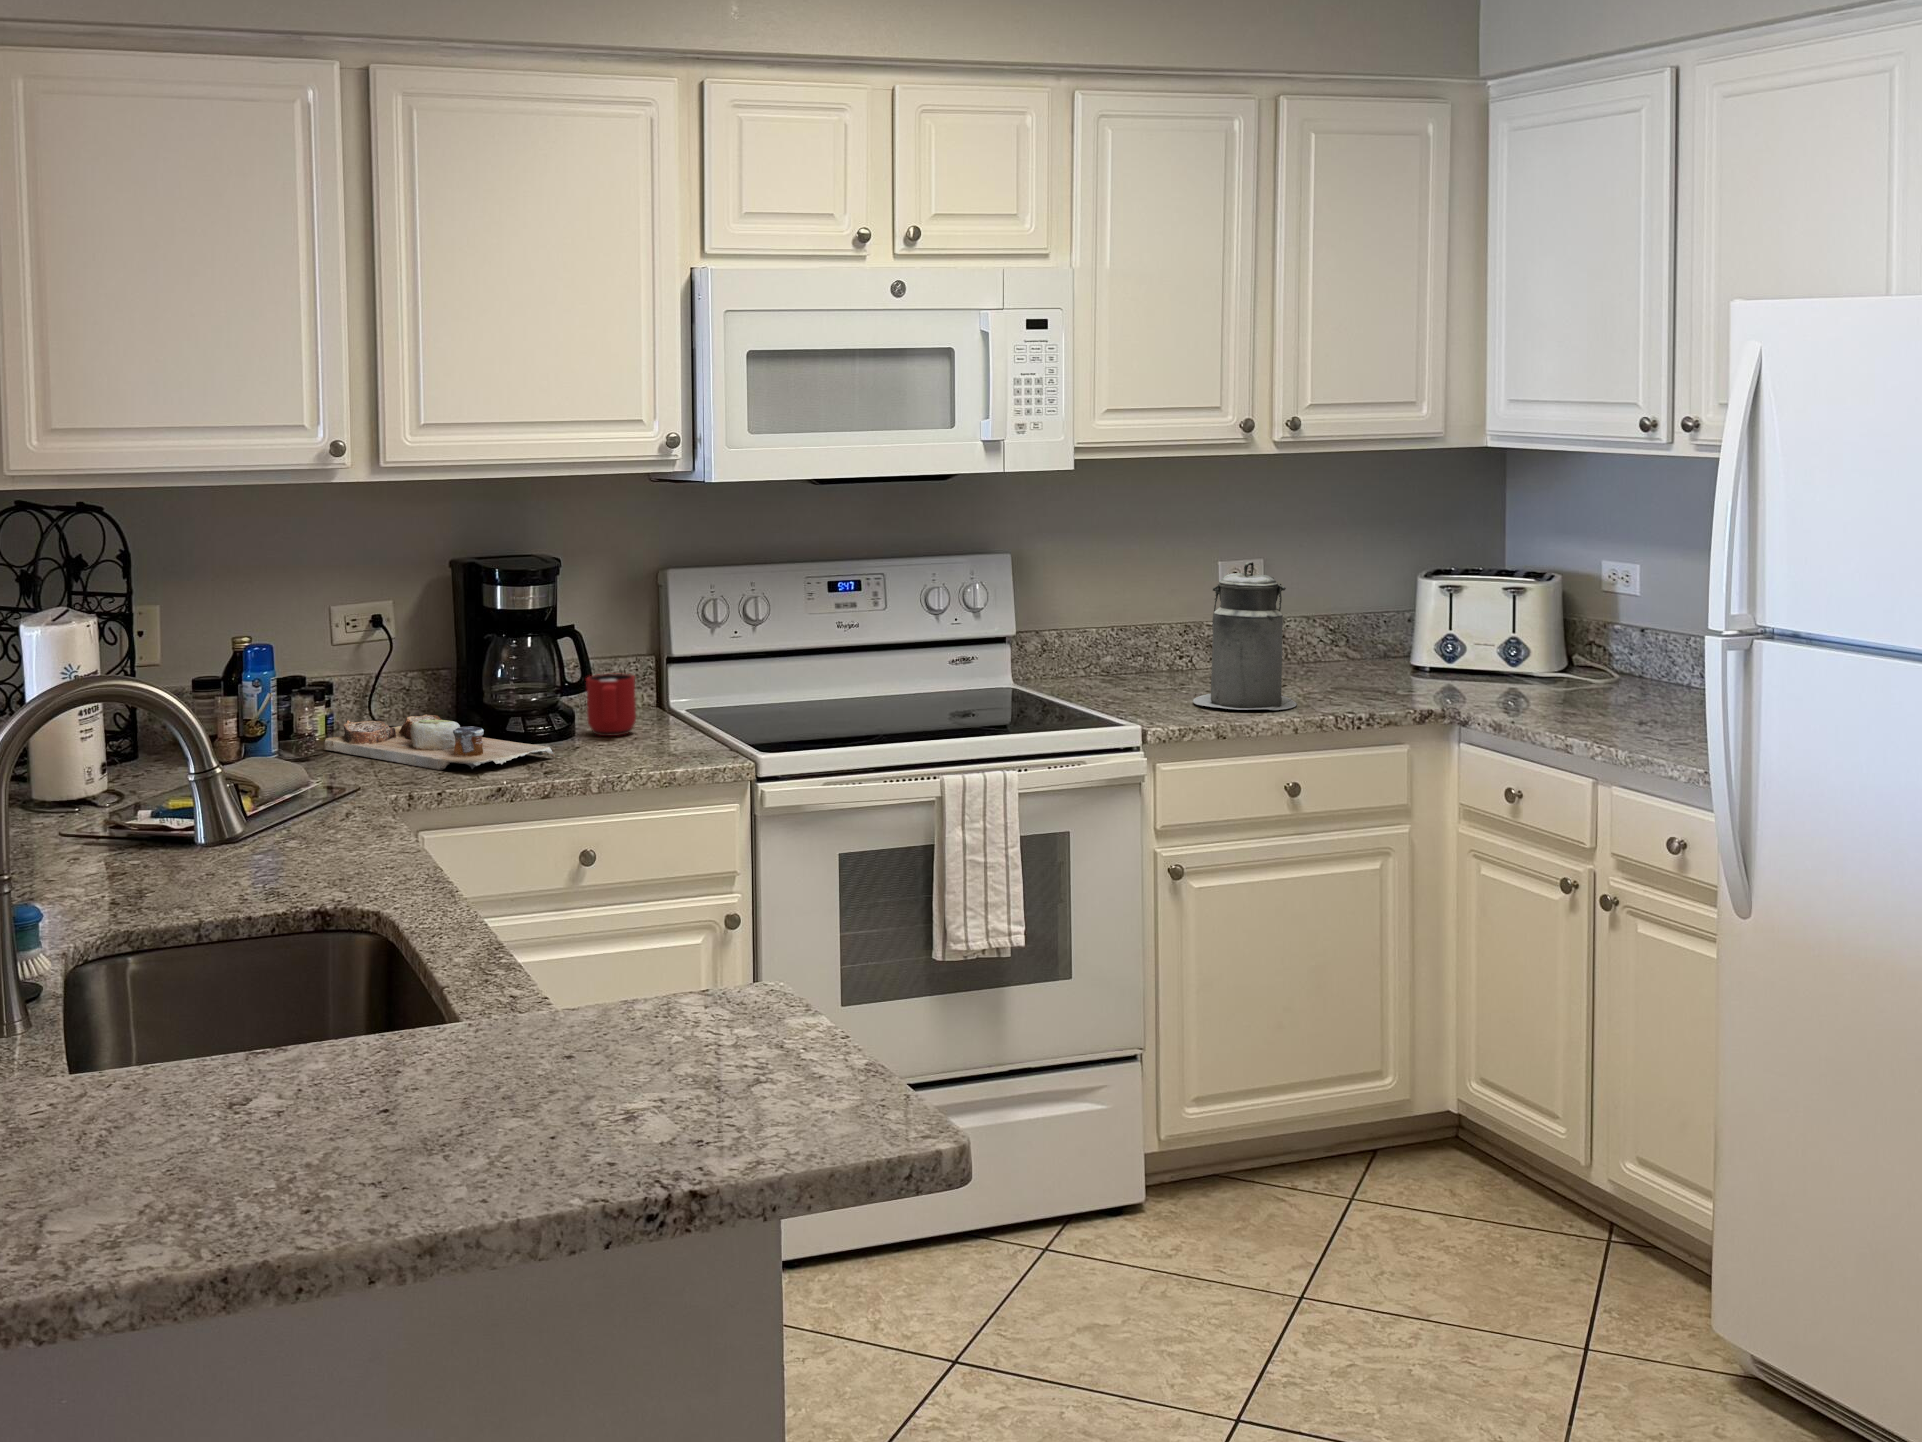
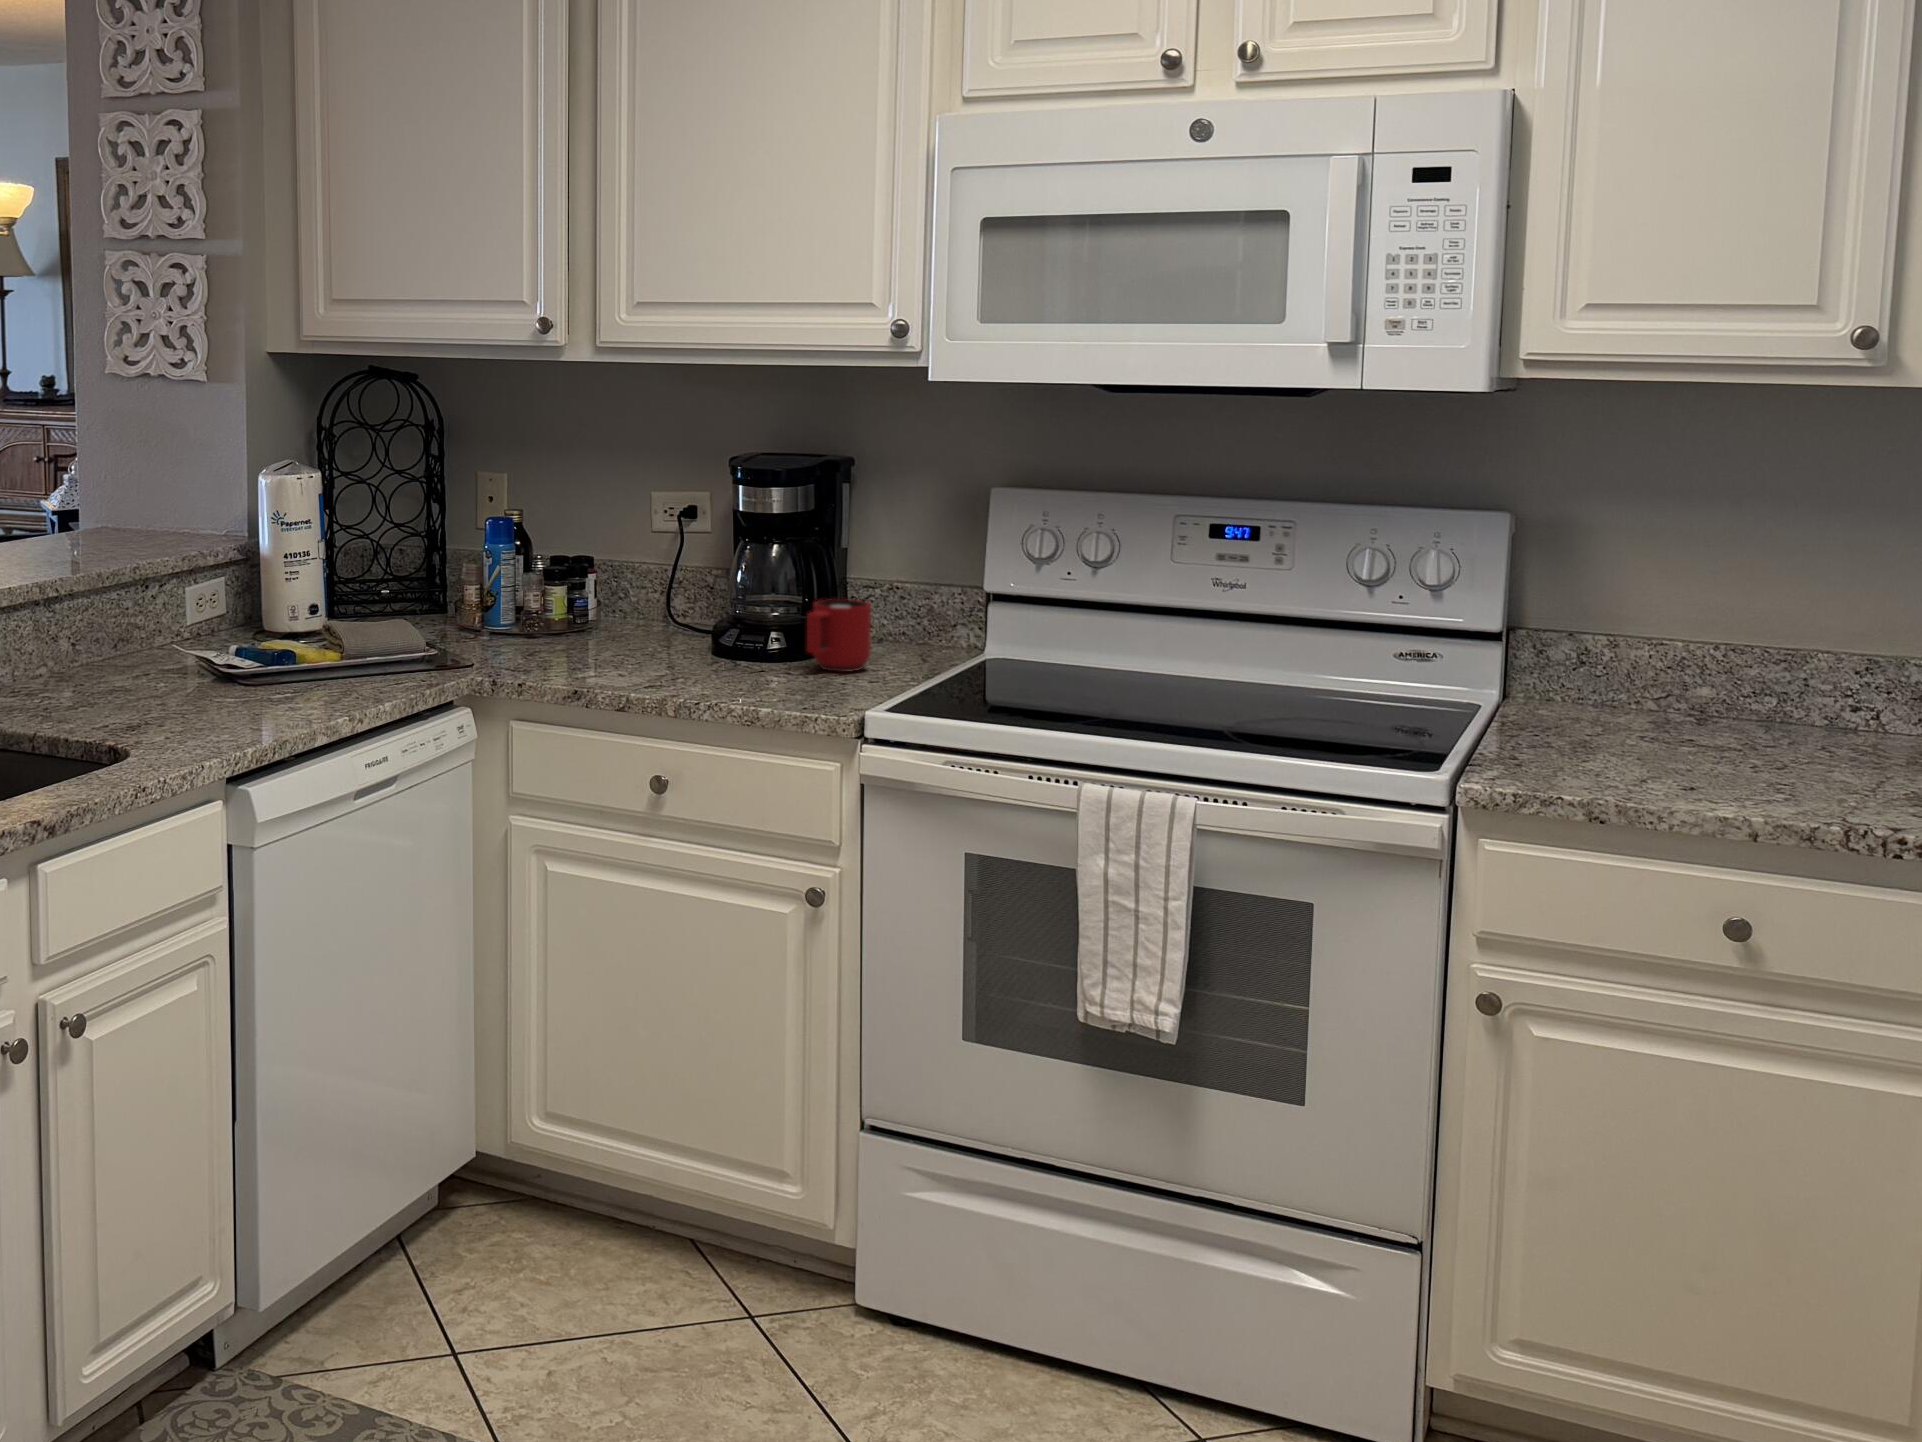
canister: present [1193,562,1297,710] -> none [1660,556,1854,804]
cutting board: present [325,715,555,770] -> none [565,611,701,677]

